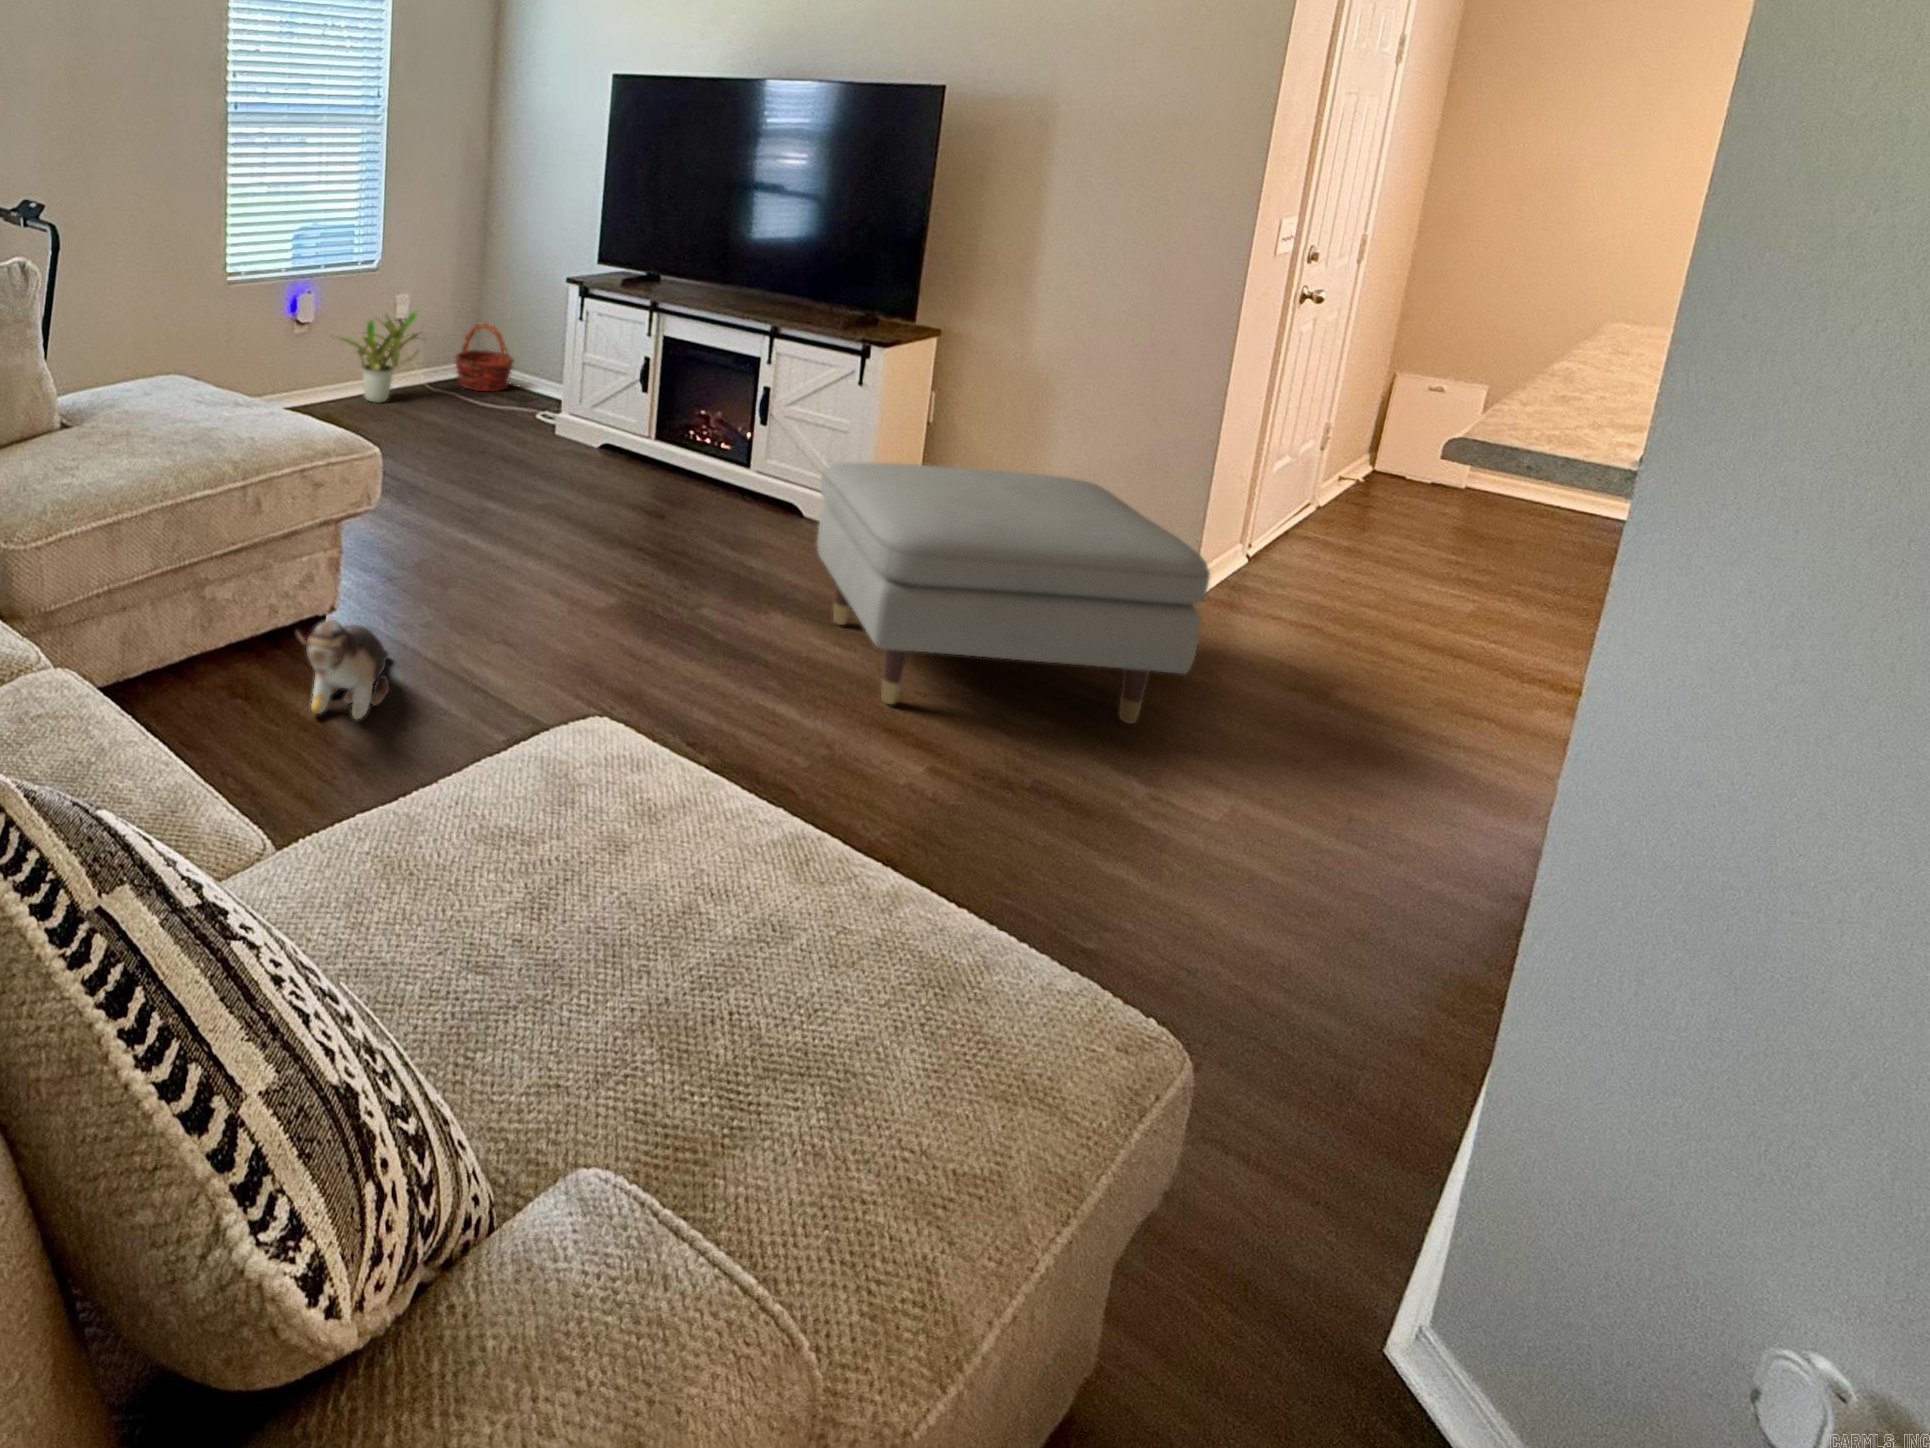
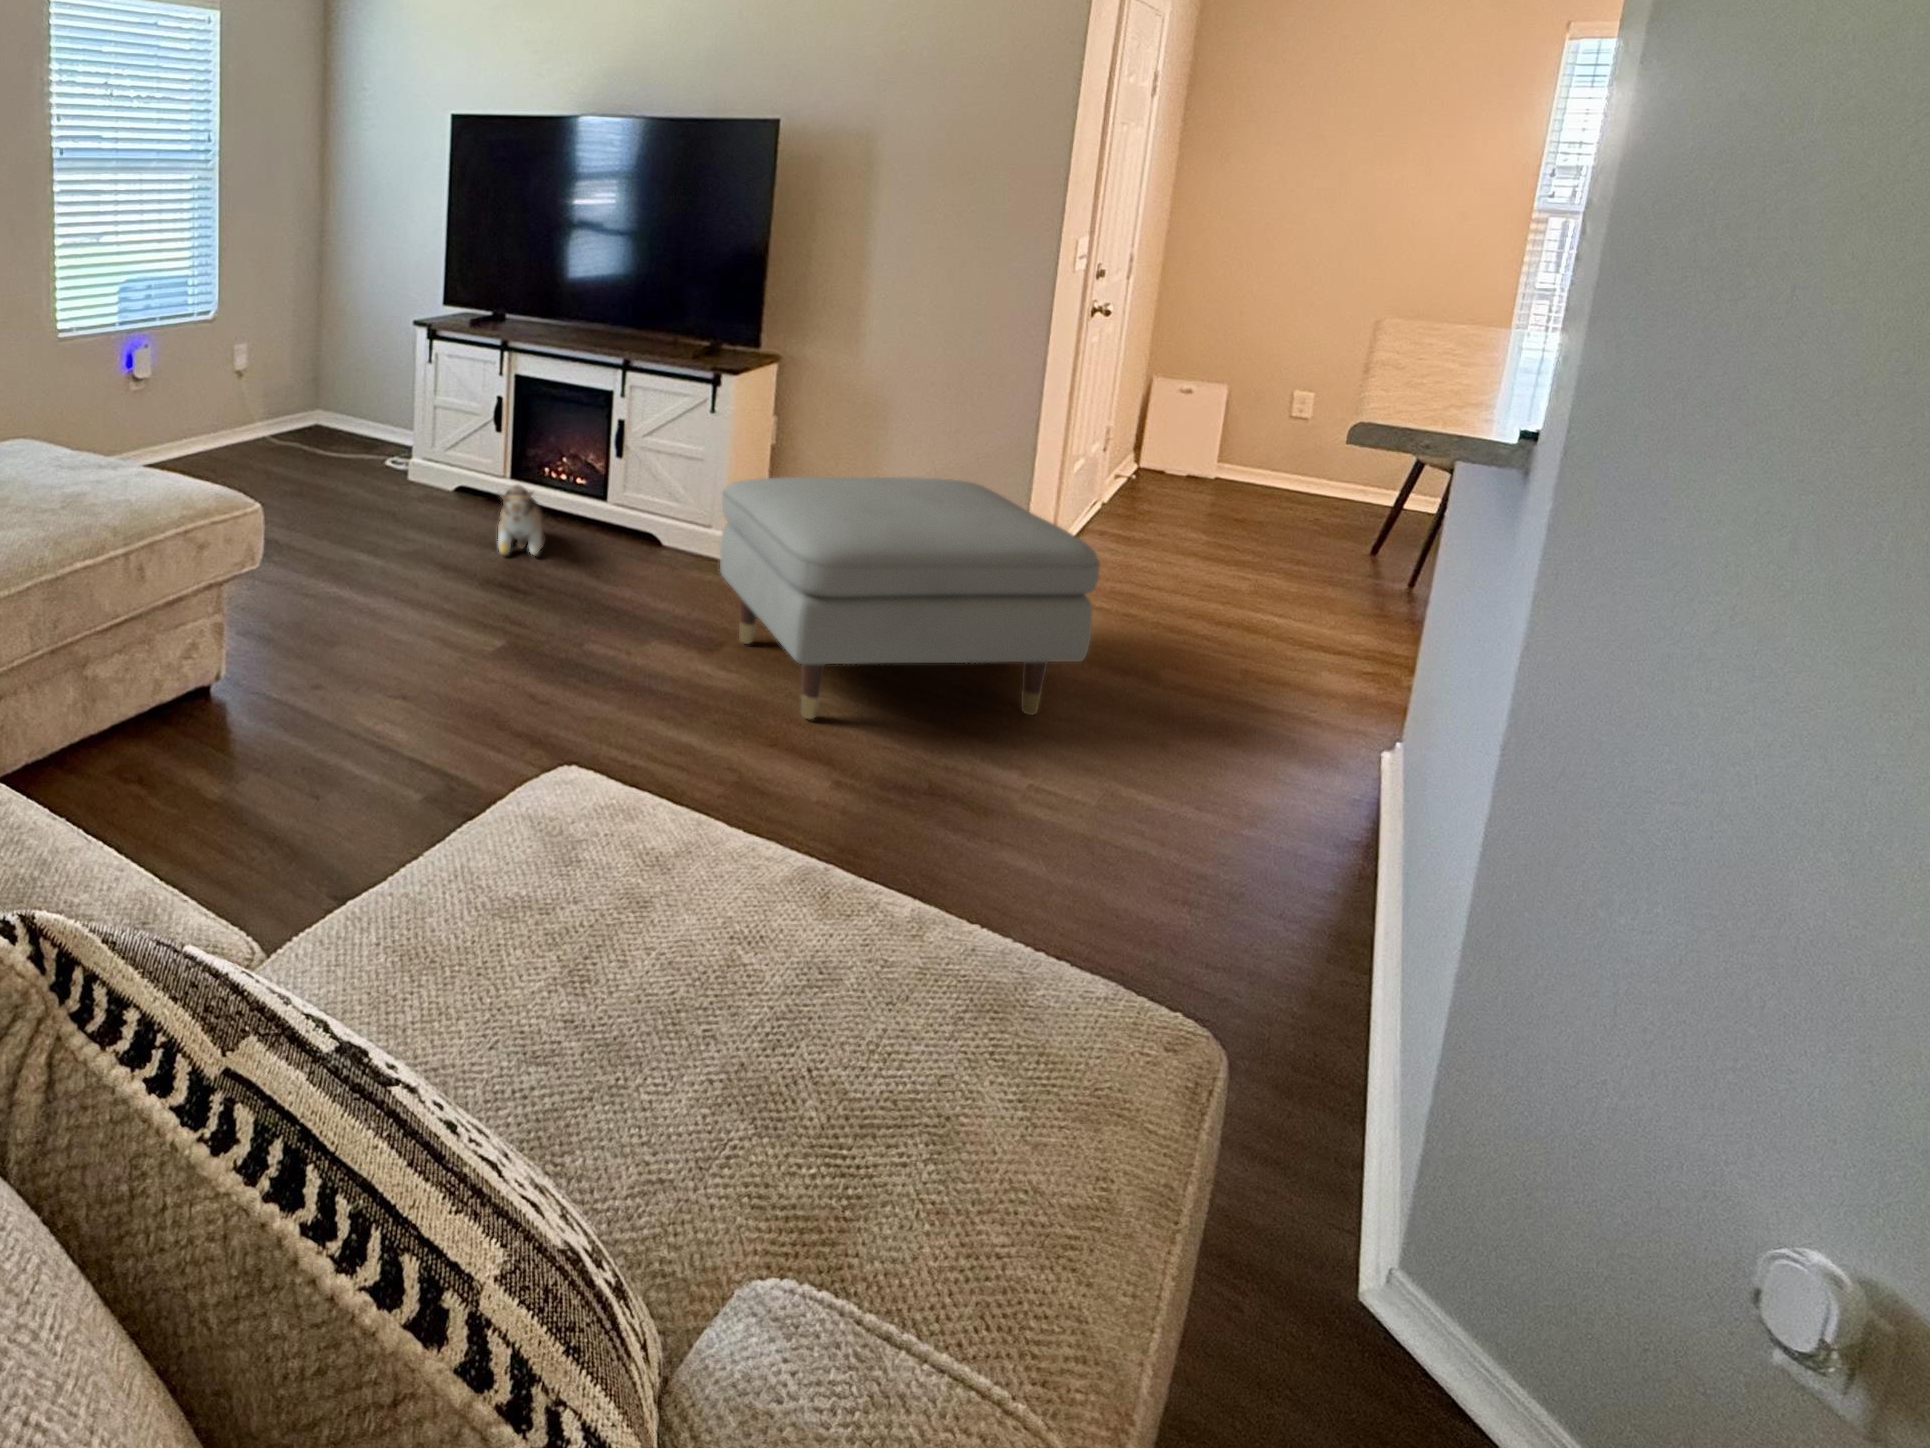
potted plant: present [343,311,418,403] -> none [179,351,284,452]
basket: present [455,323,514,391] -> none [313,361,377,432]
plush toy: present [297,620,389,719] -> present [498,484,546,555]

